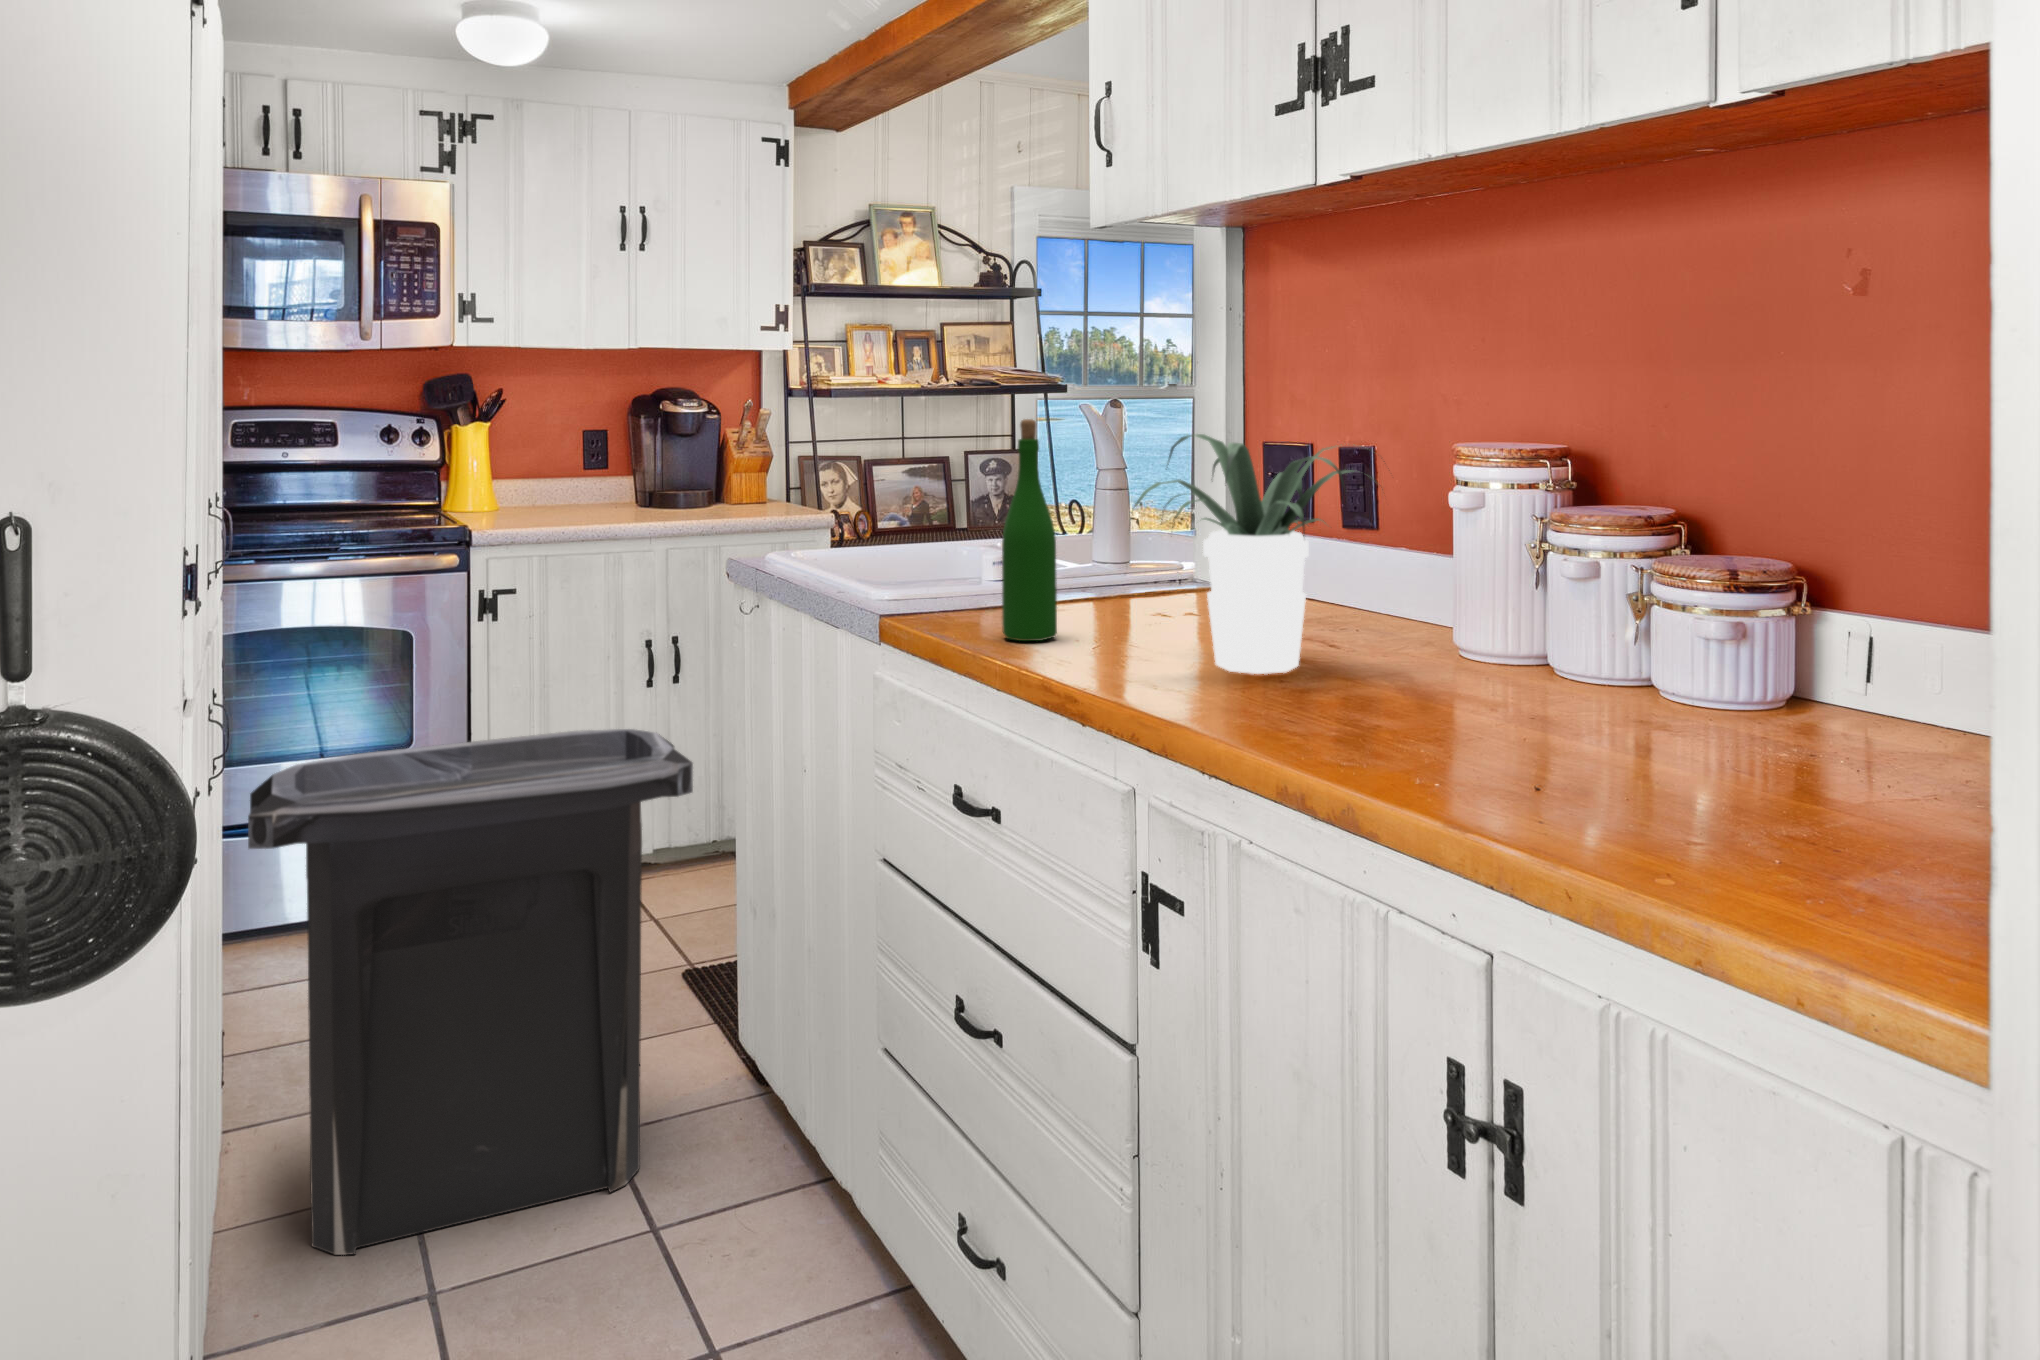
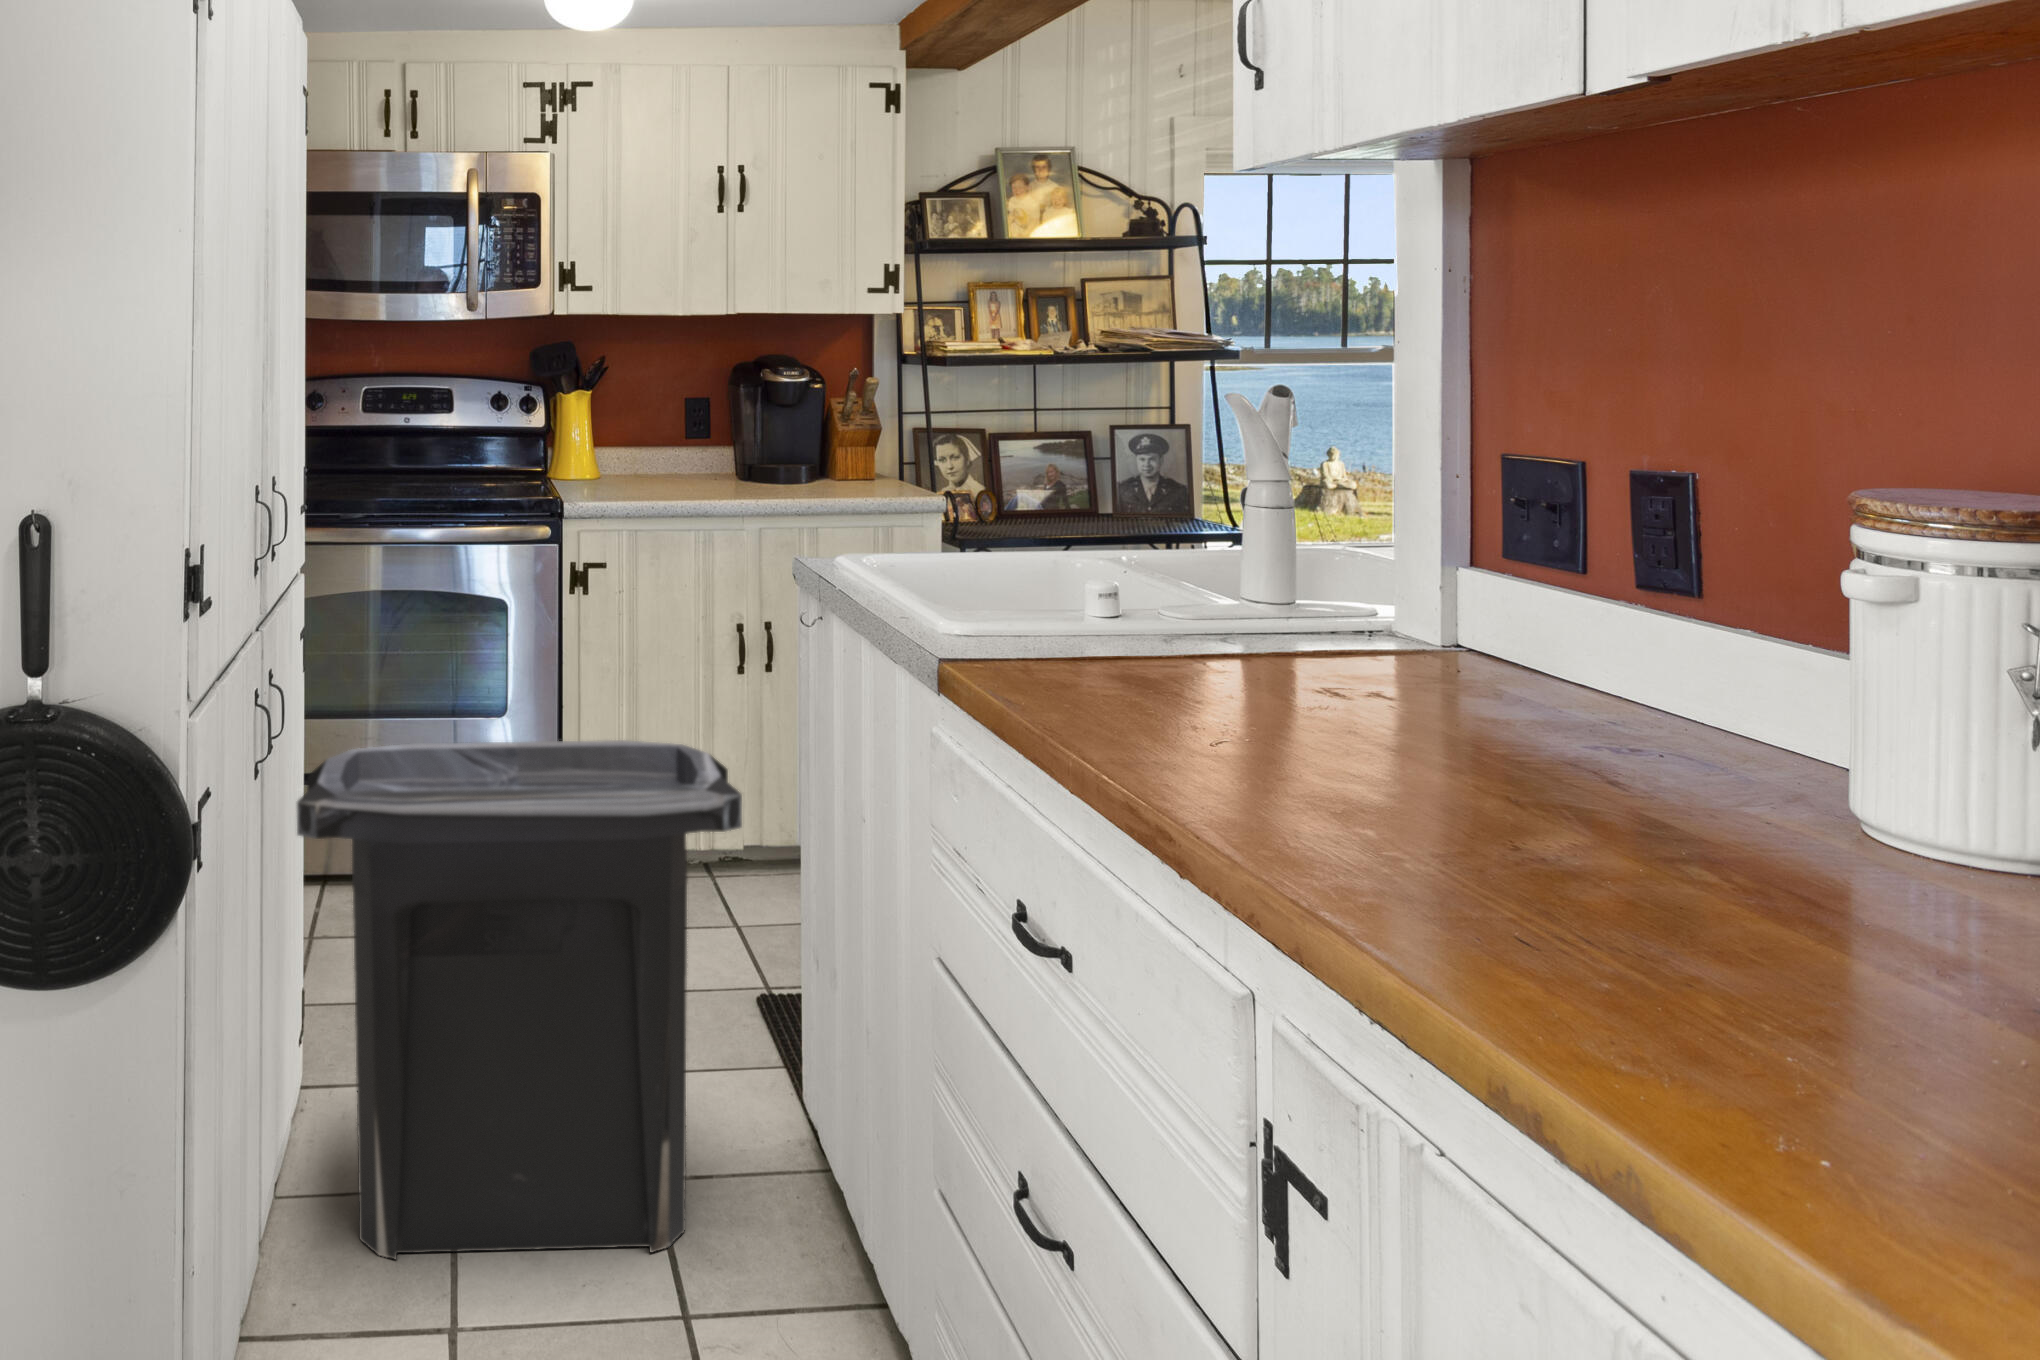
wine bottle: present [1002,419,1057,641] -> none [1093,429,1168,720]
potted plant: present [1135,434,1352,674] -> none [1255,461,1720,821]

